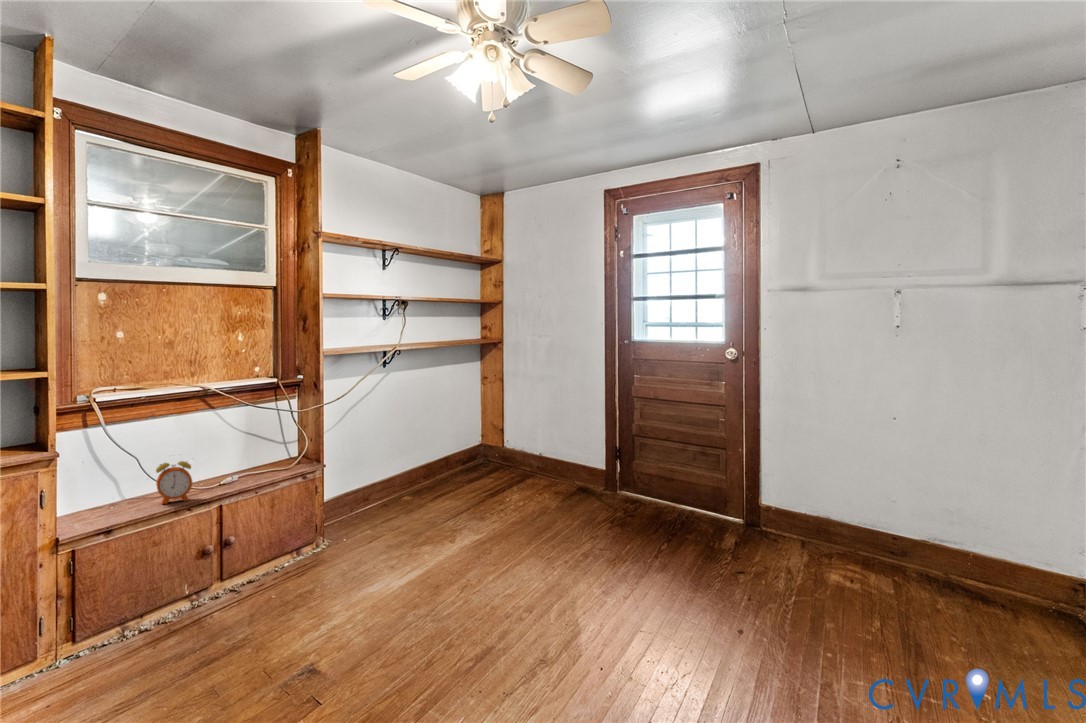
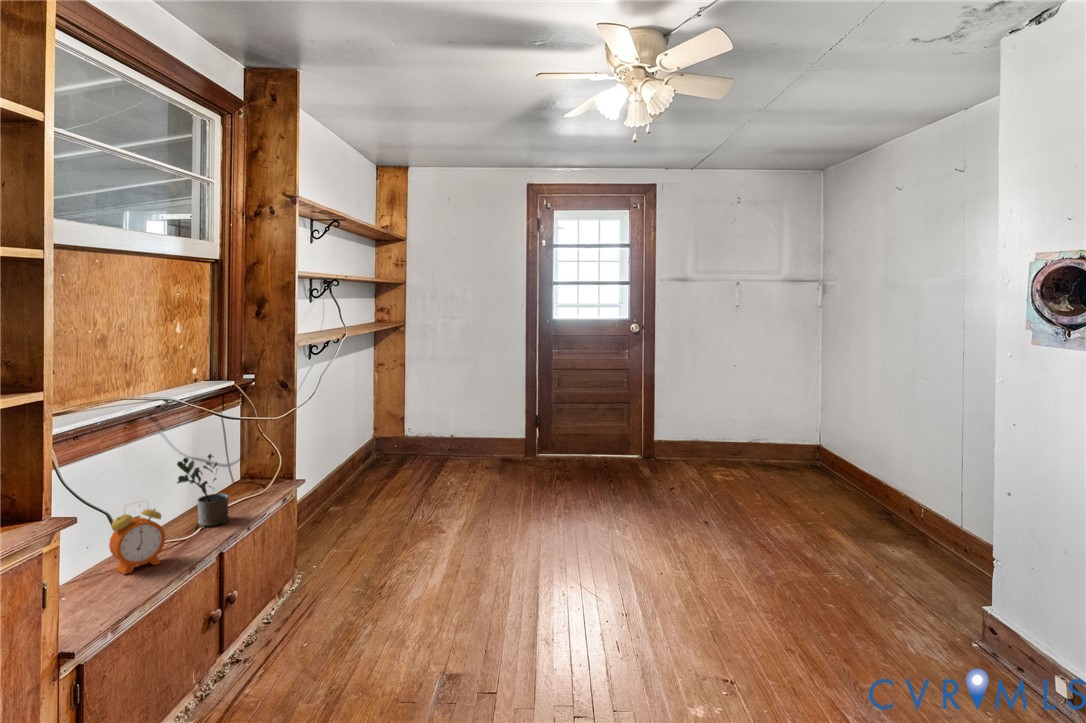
potted plant: none [220,430,259,484] -> present [177,454,229,526]

